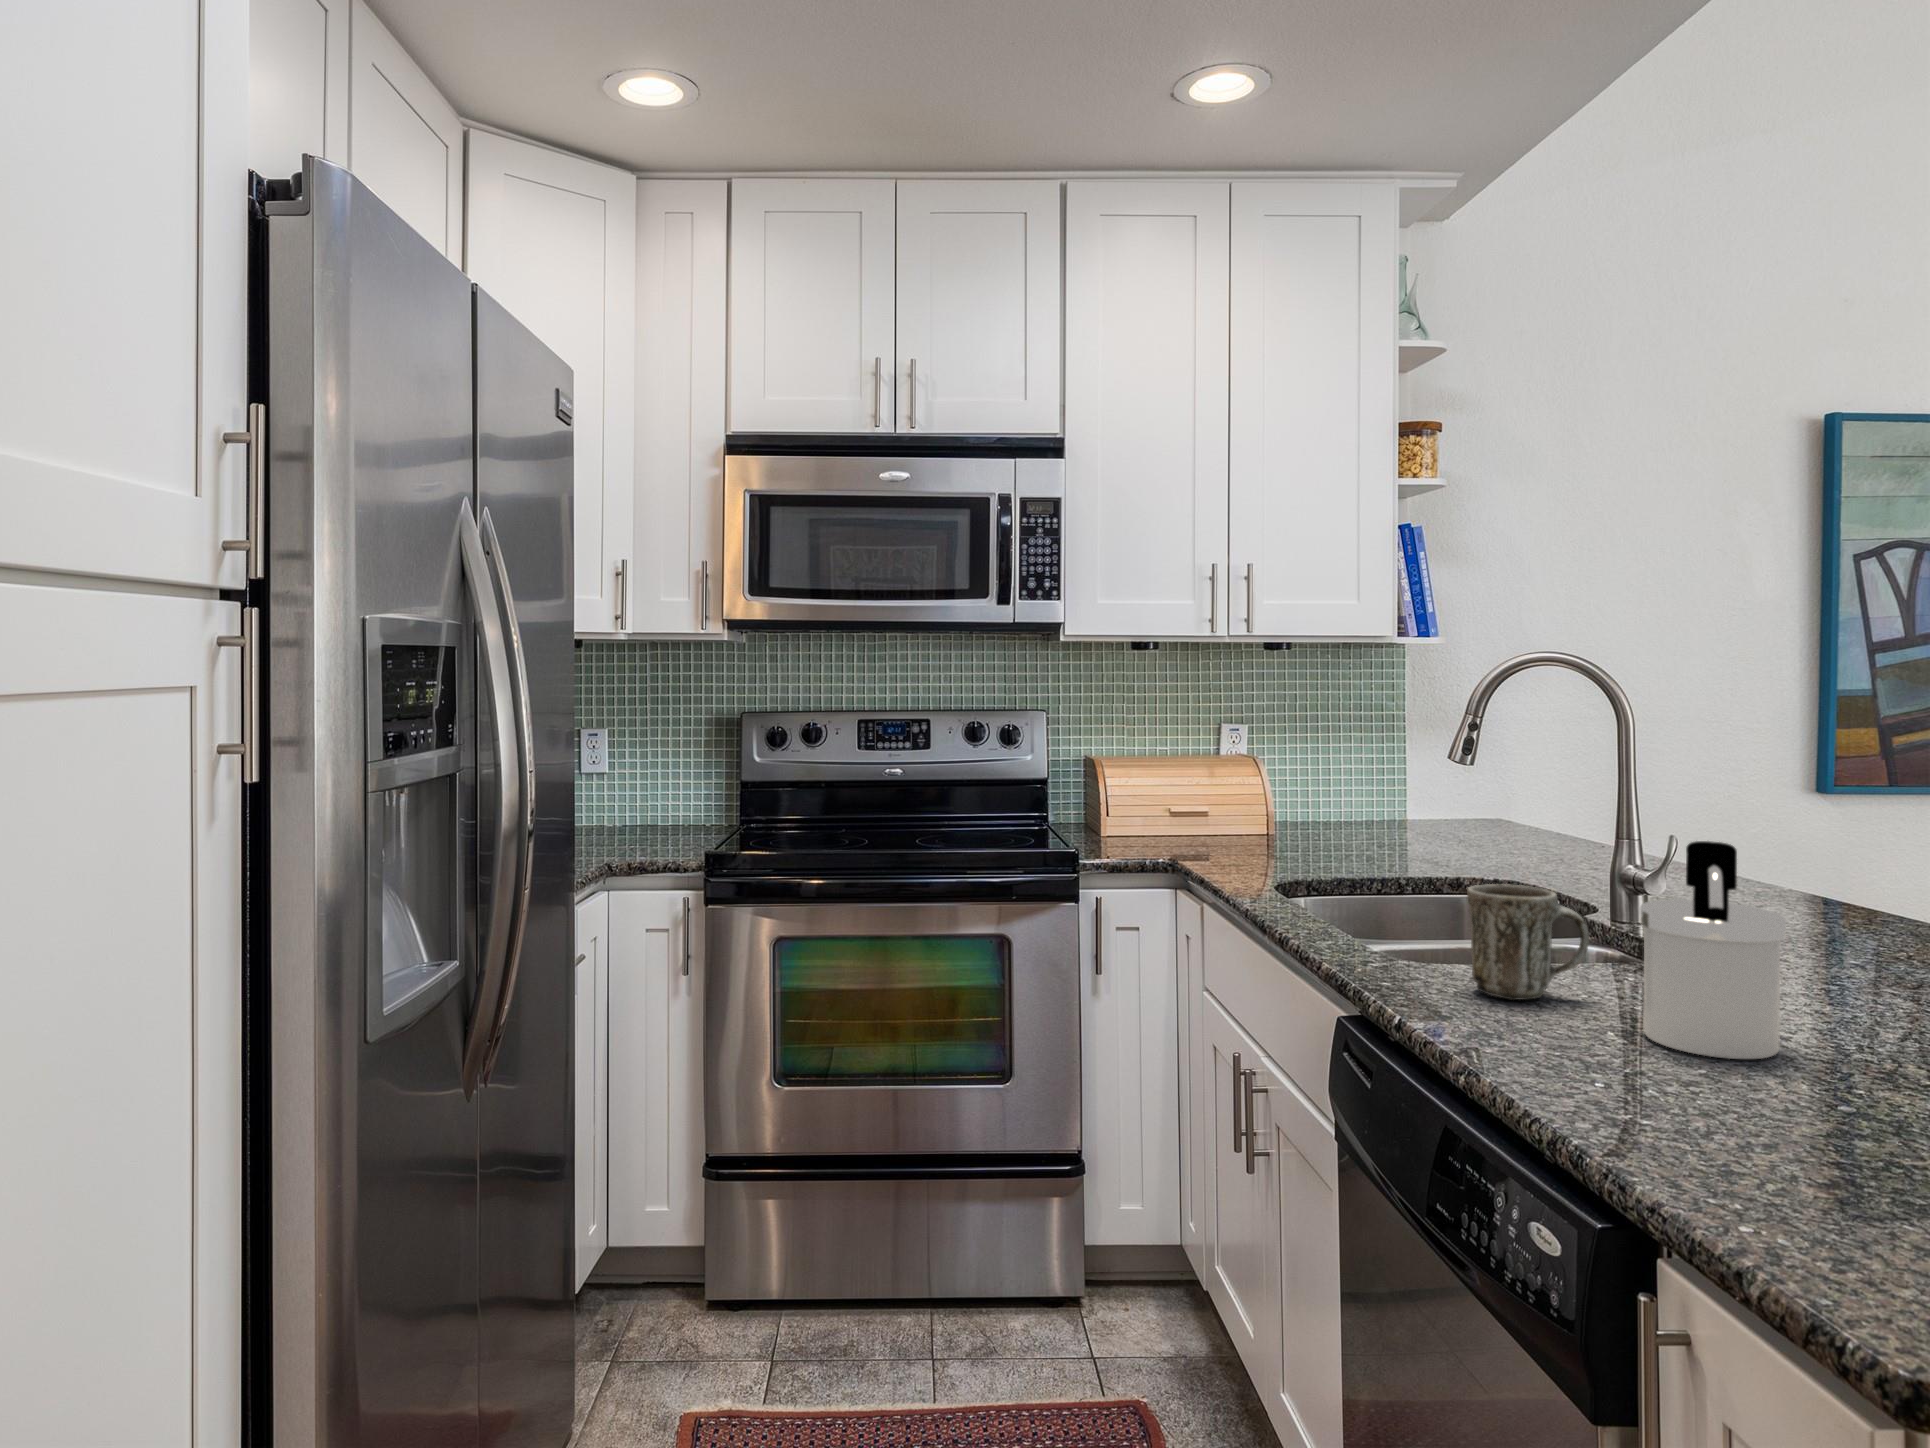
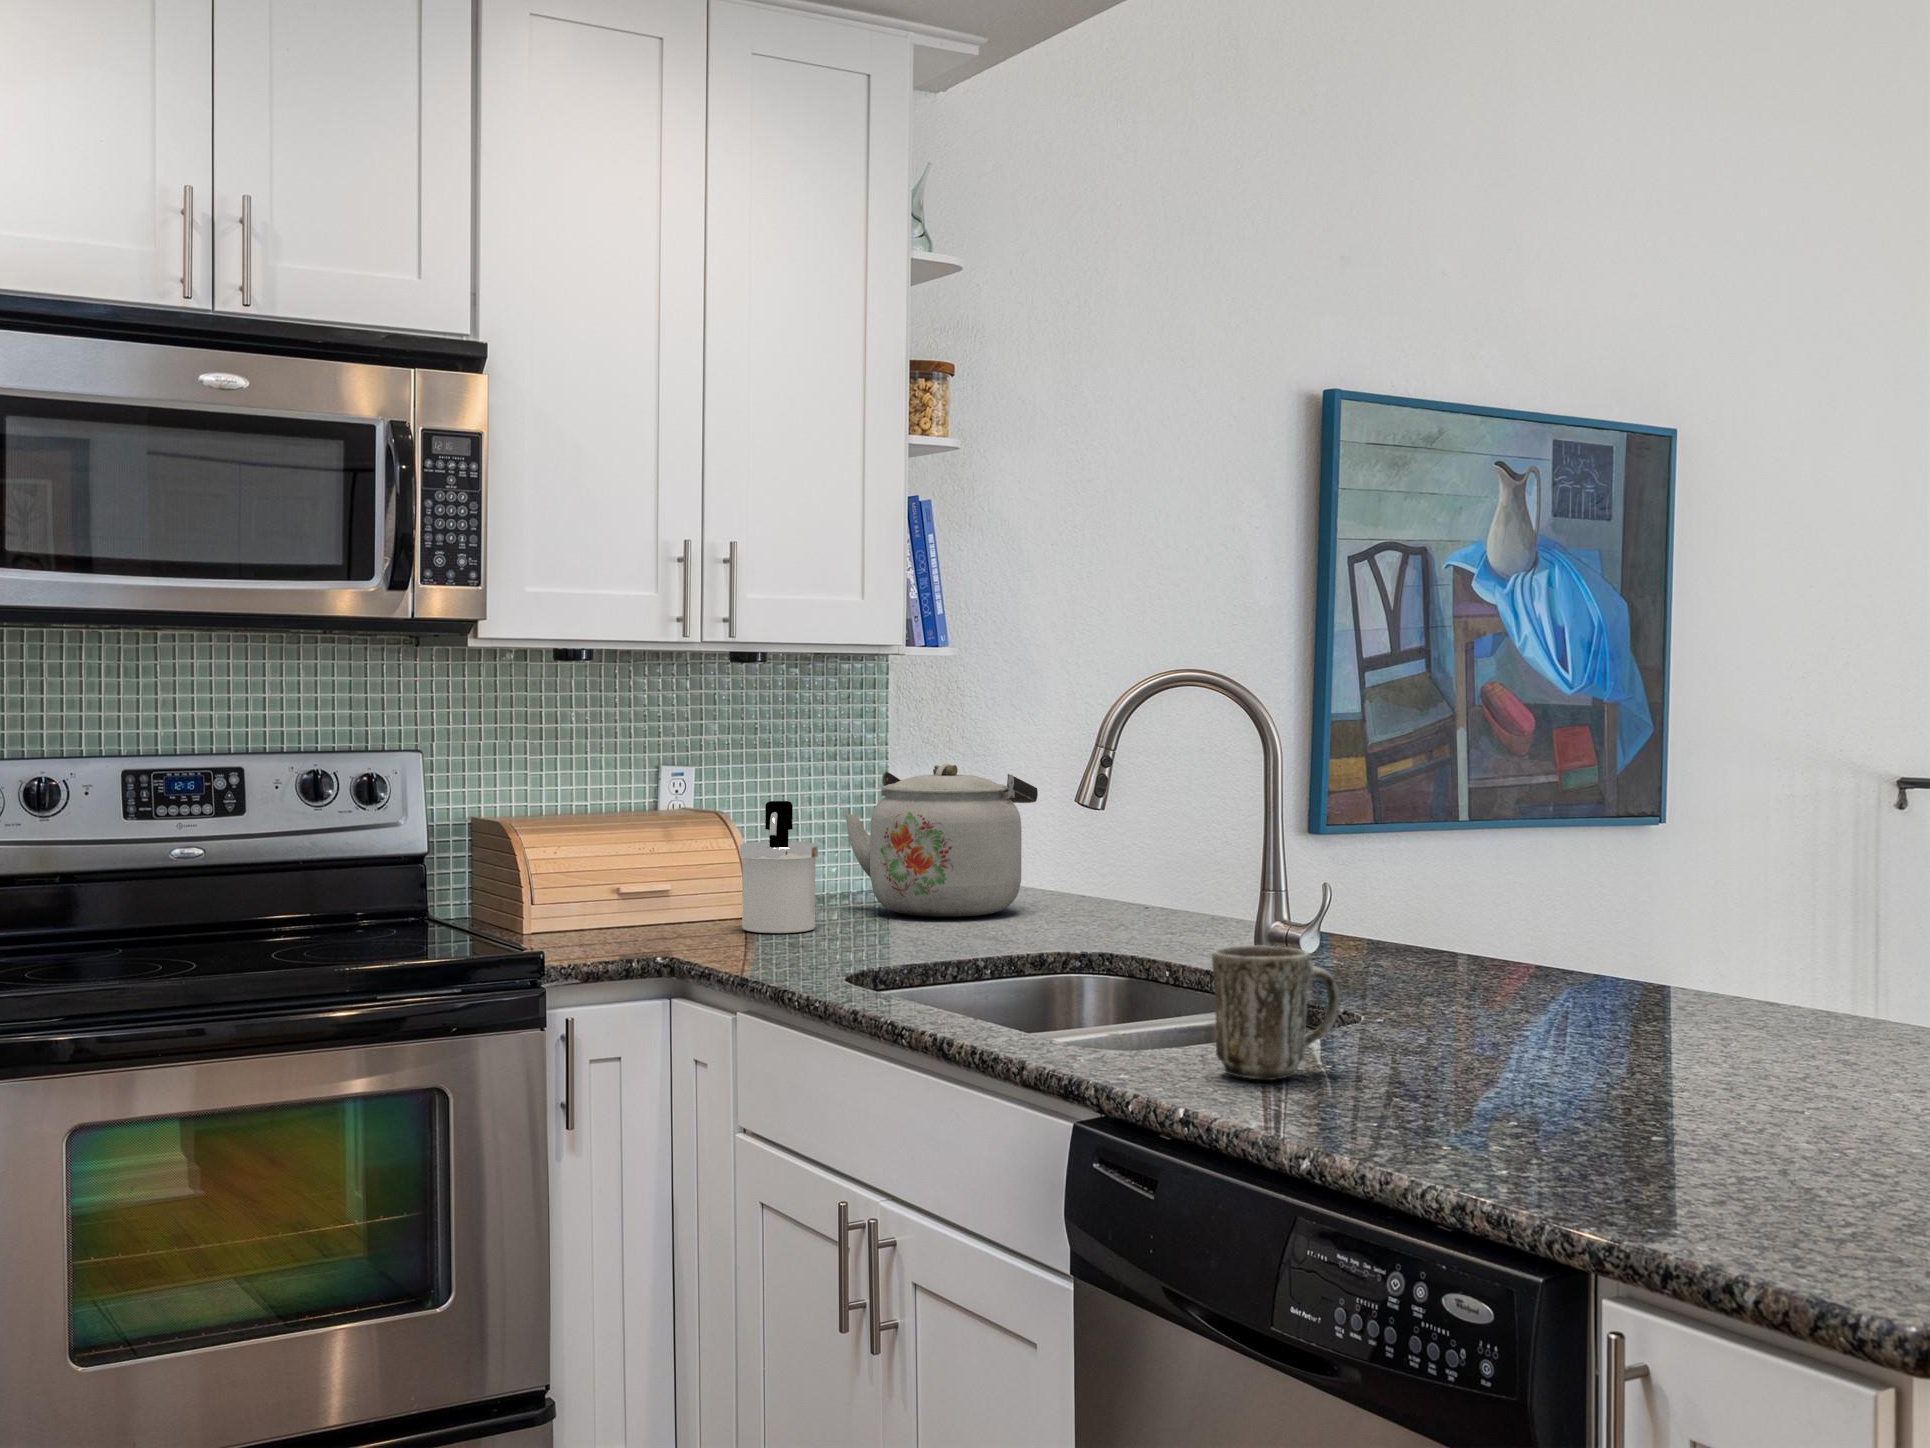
kettle: none [1355,726,1514,842] -> present [844,764,1038,917]
soap dispenser: present [1640,841,1786,1059] -> present [740,801,818,933]

